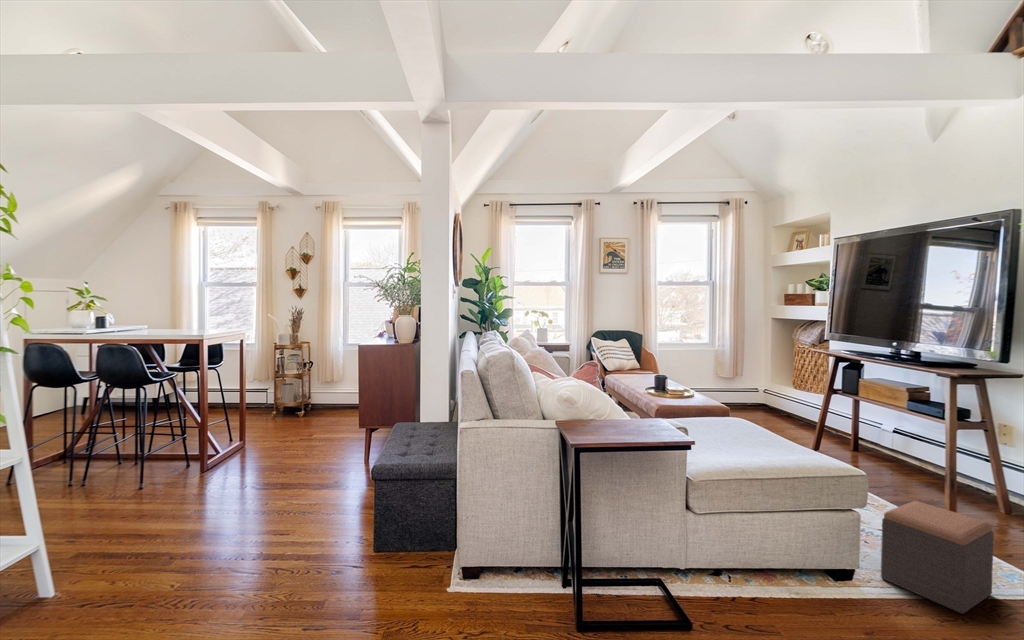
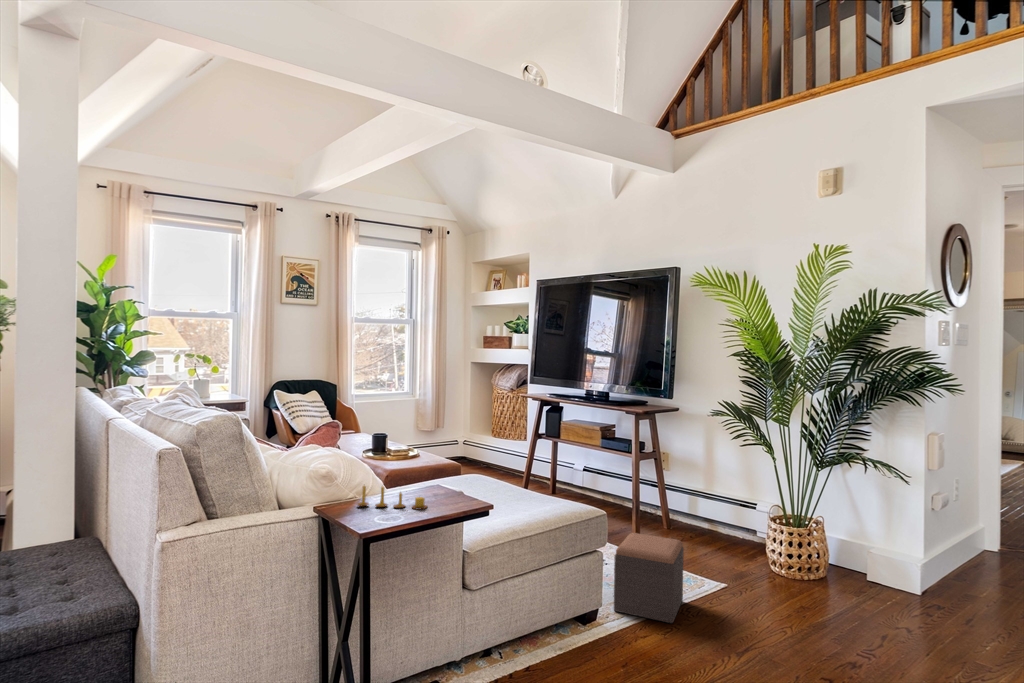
candle: none [590,404,644,431] -> present [357,486,427,509]

